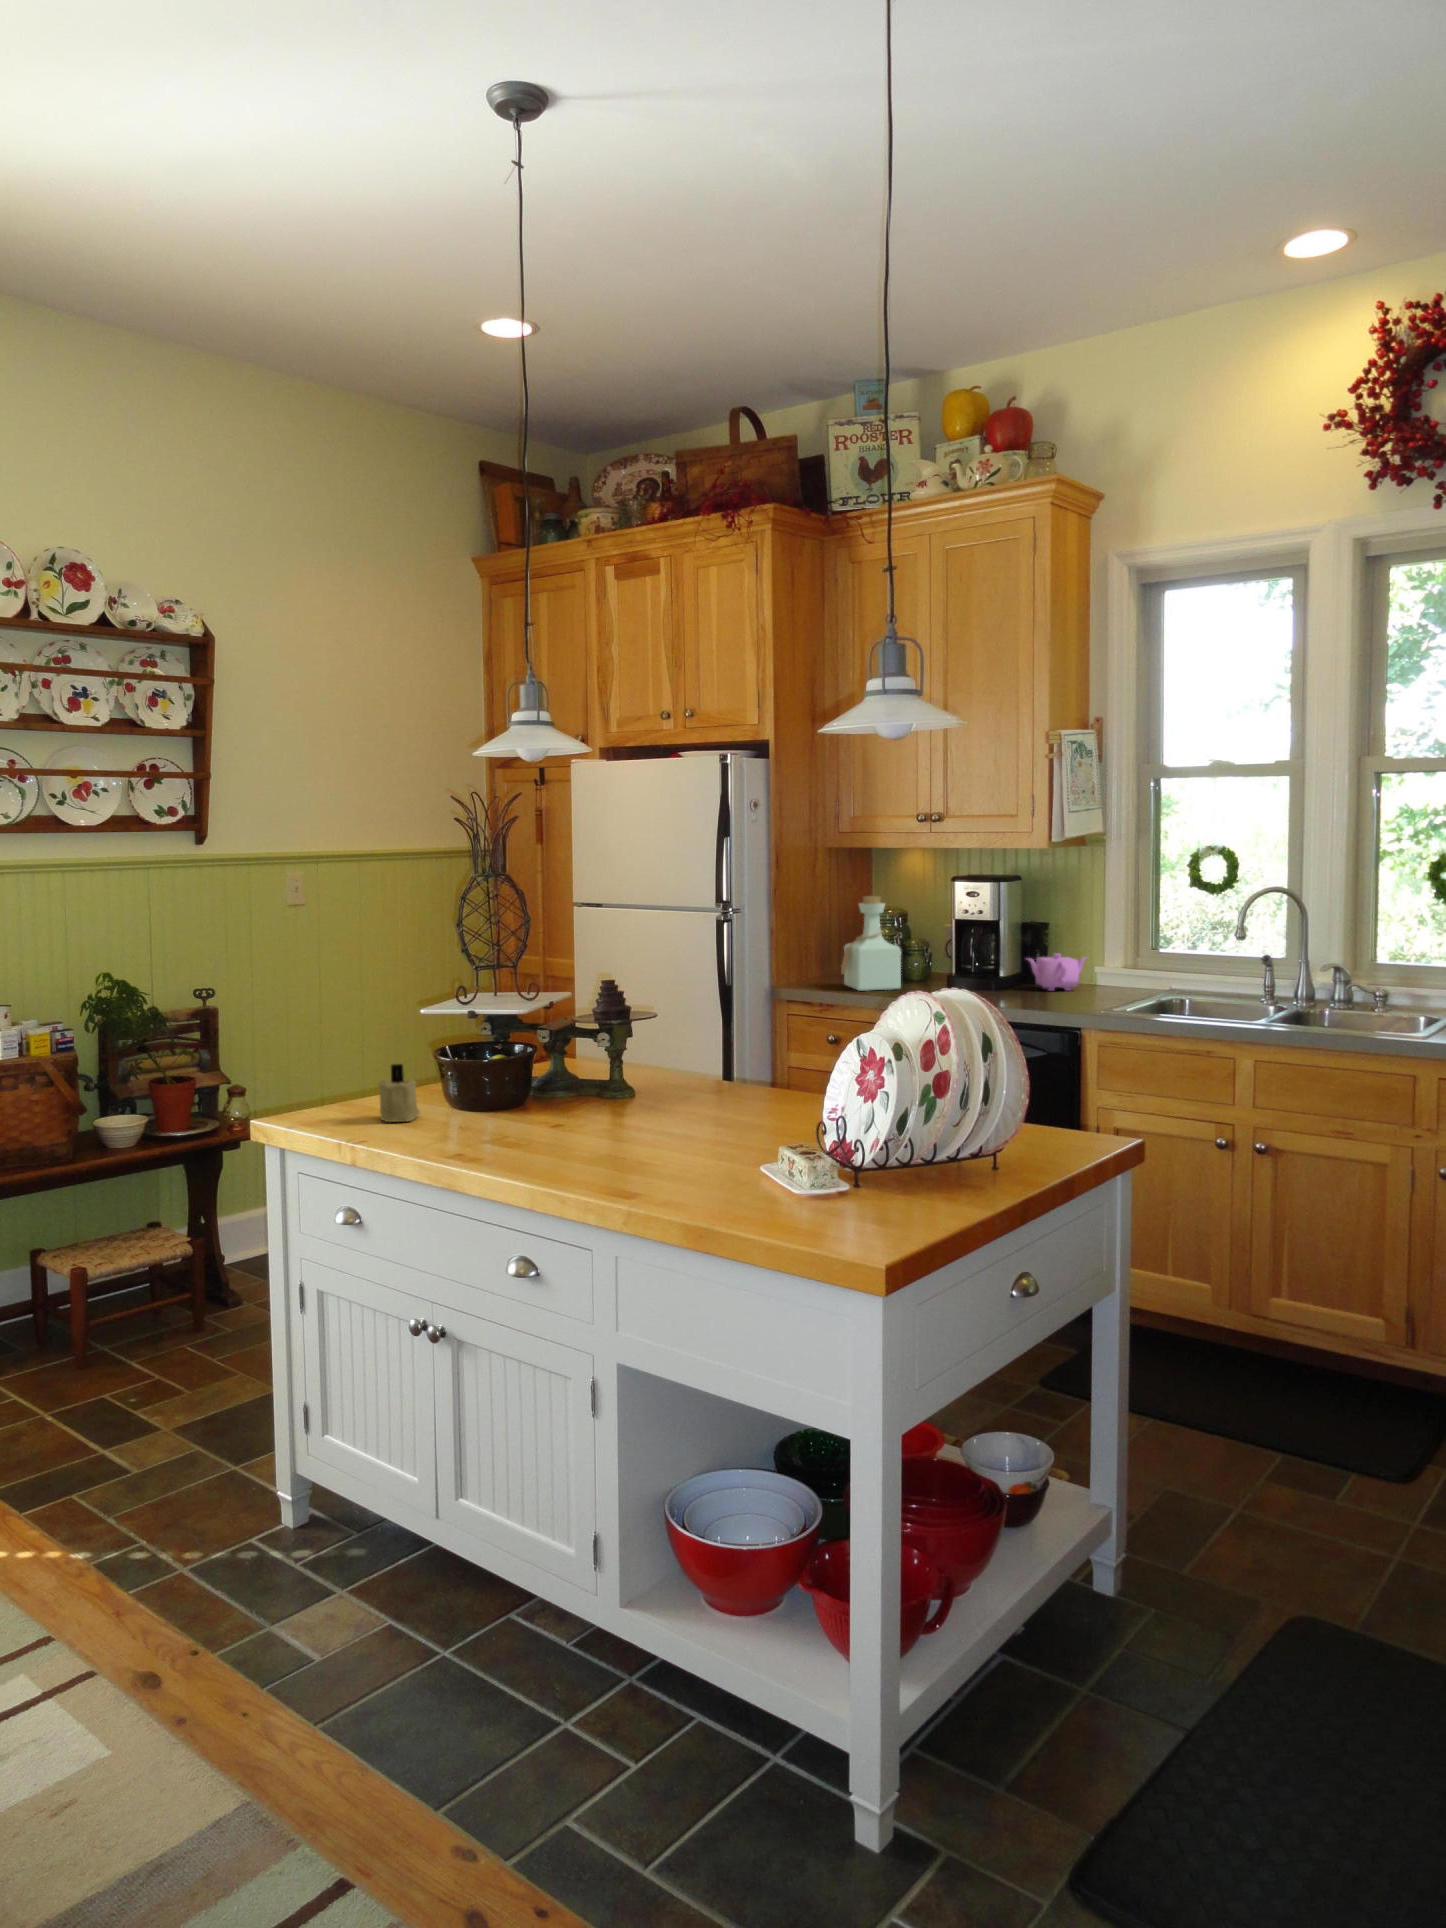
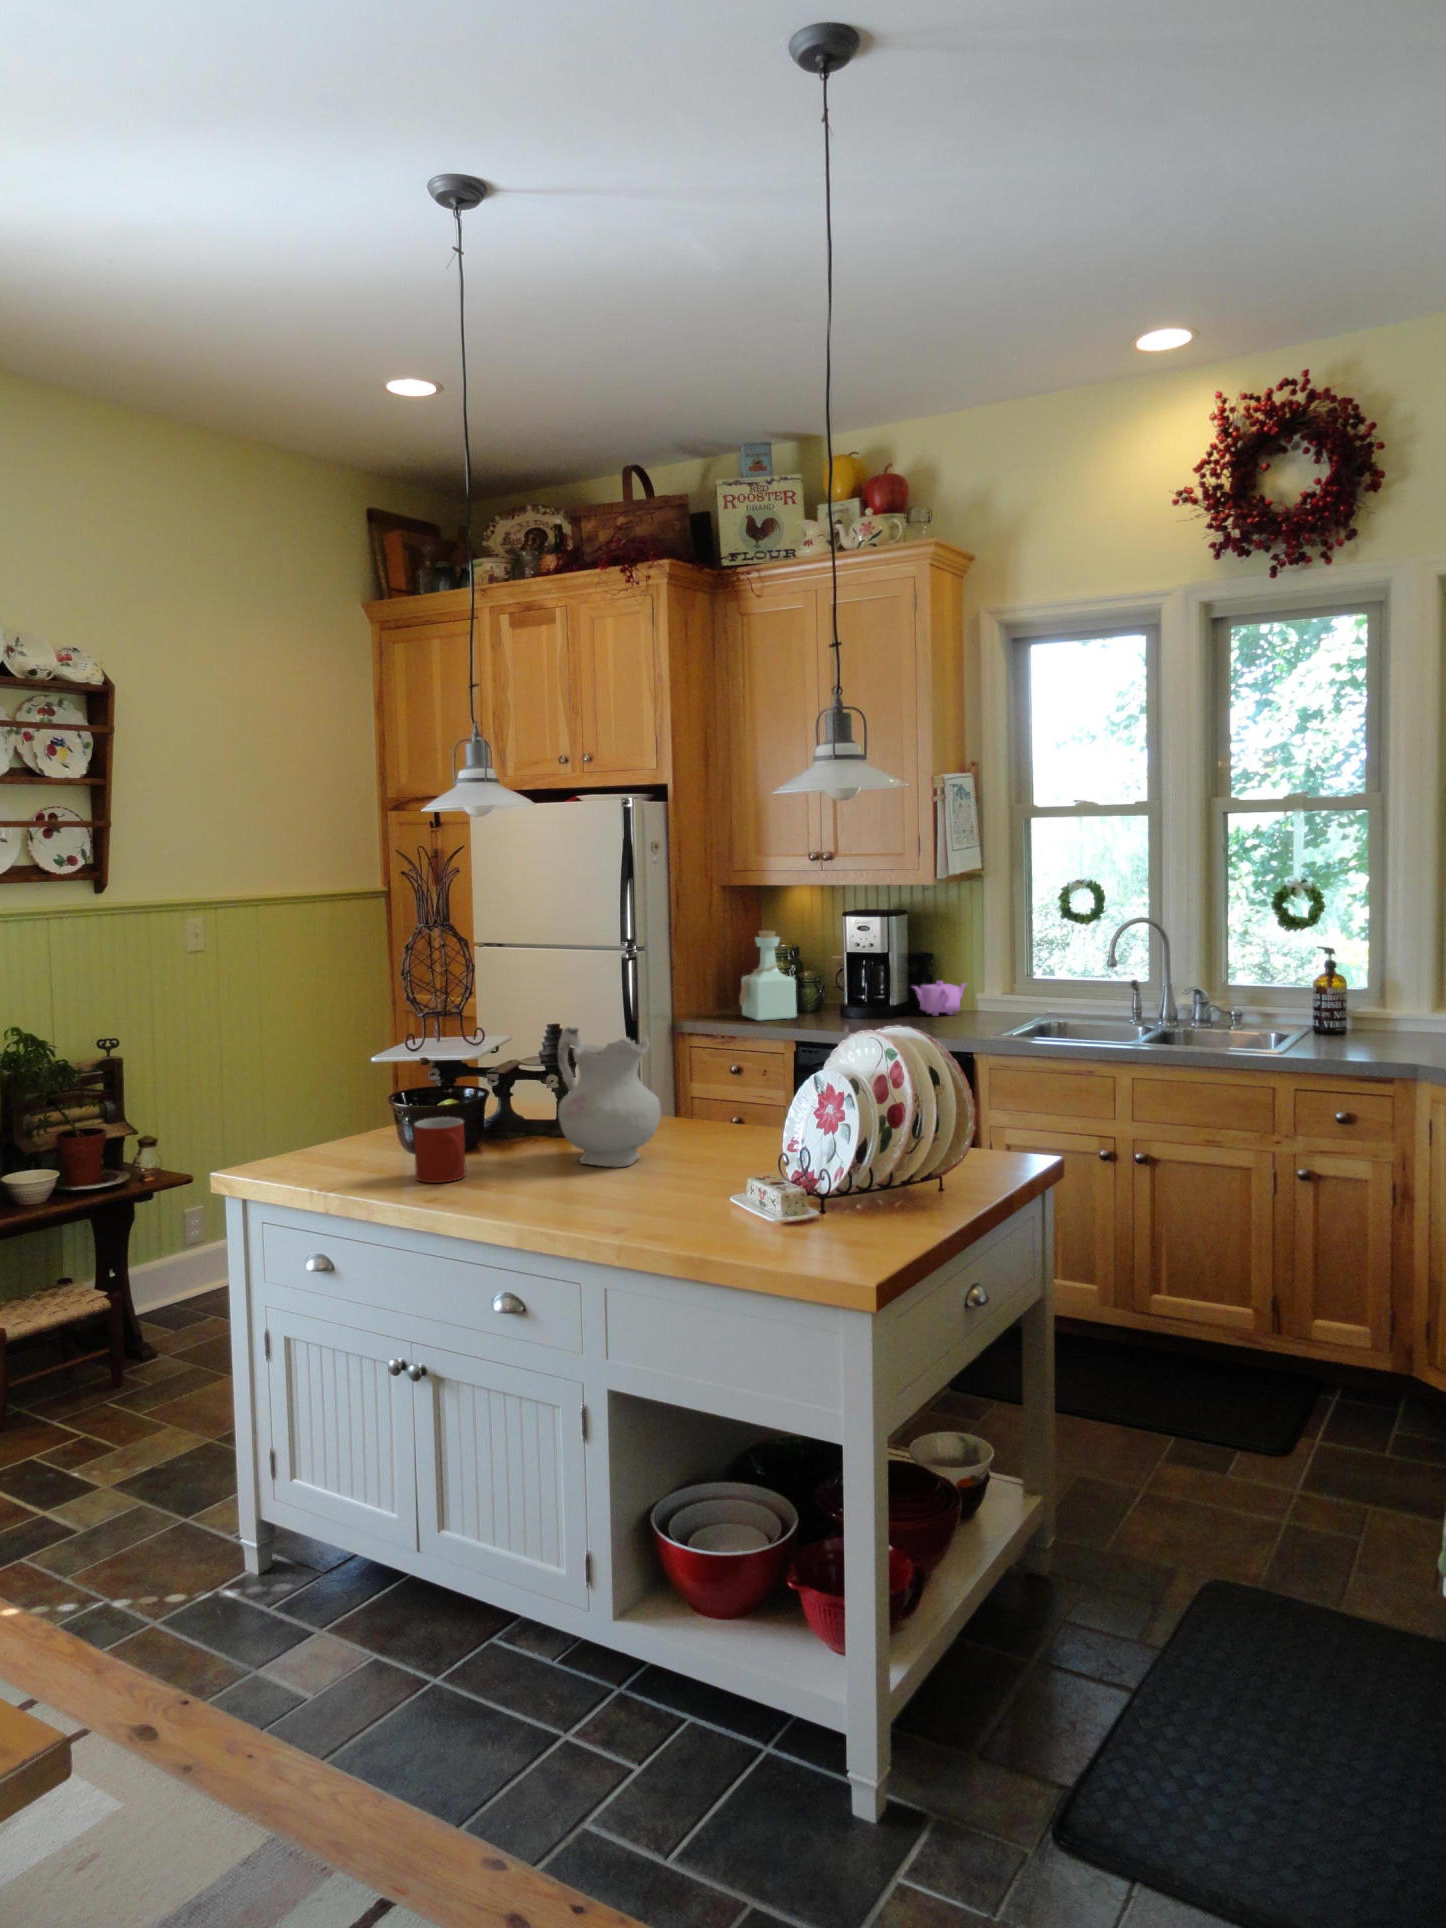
ceramic pitcher: none [597,983,705,1131] -> present [558,1027,661,1167]
candle: present [378,1064,420,1122] -> none [342,1111,383,1168]
mug: none [444,1073,497,1140] -> present [414,1117,466,1183]

